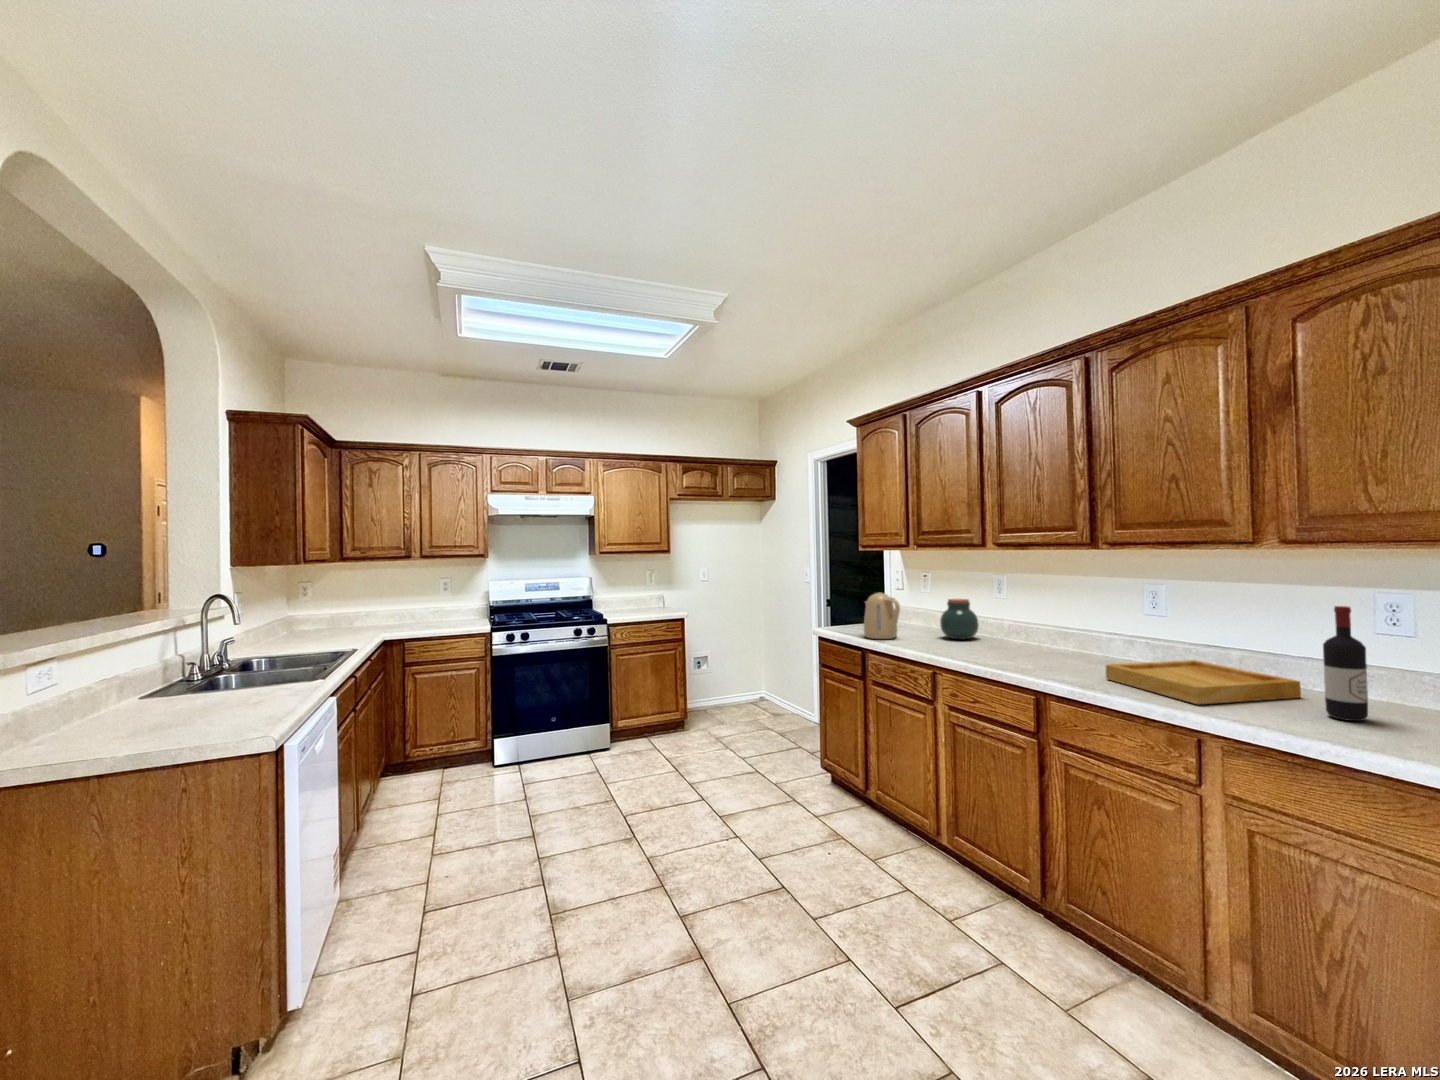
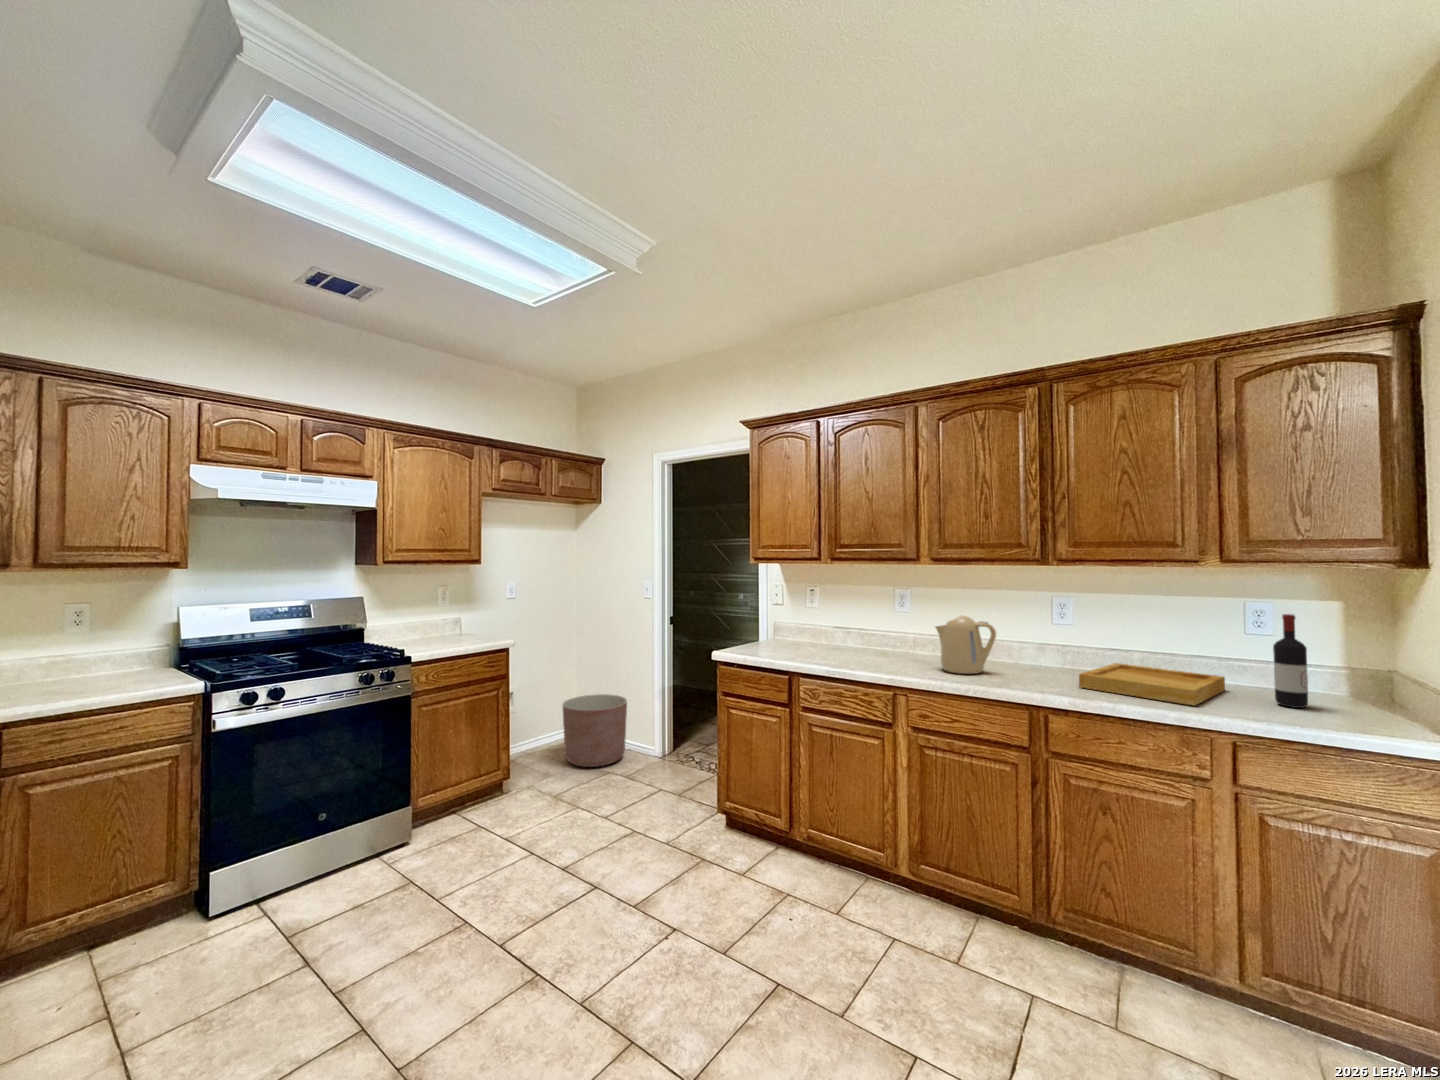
kettle: present [864,593,900,639] -> present [935,616,996,674]
jar: present [940,599,979,639] -> none [854,614,891,655]
planter: none [739,664,793,723] -> present [563,694,627,767]

